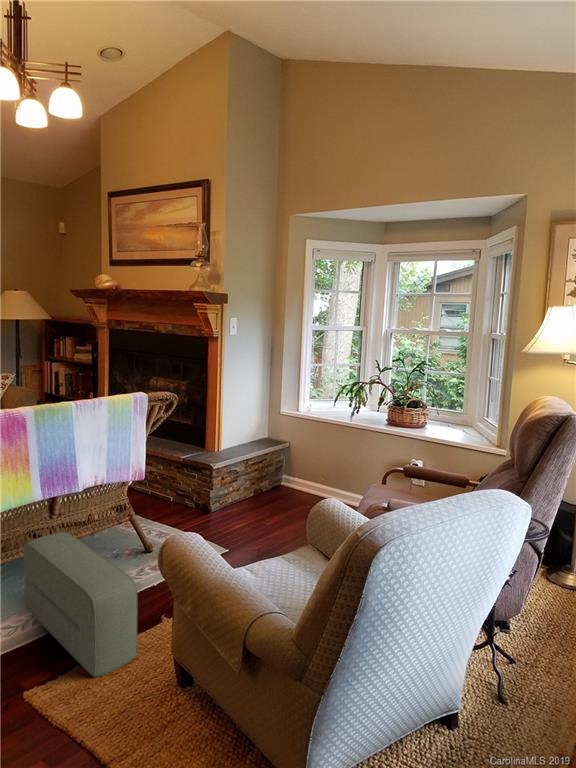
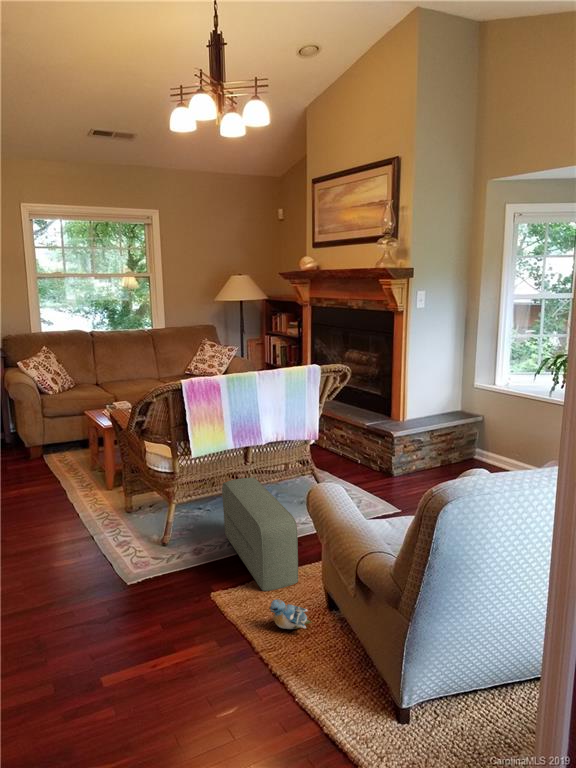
plush toy: none [115,689,169,725] -> present [269,599,312,629]

